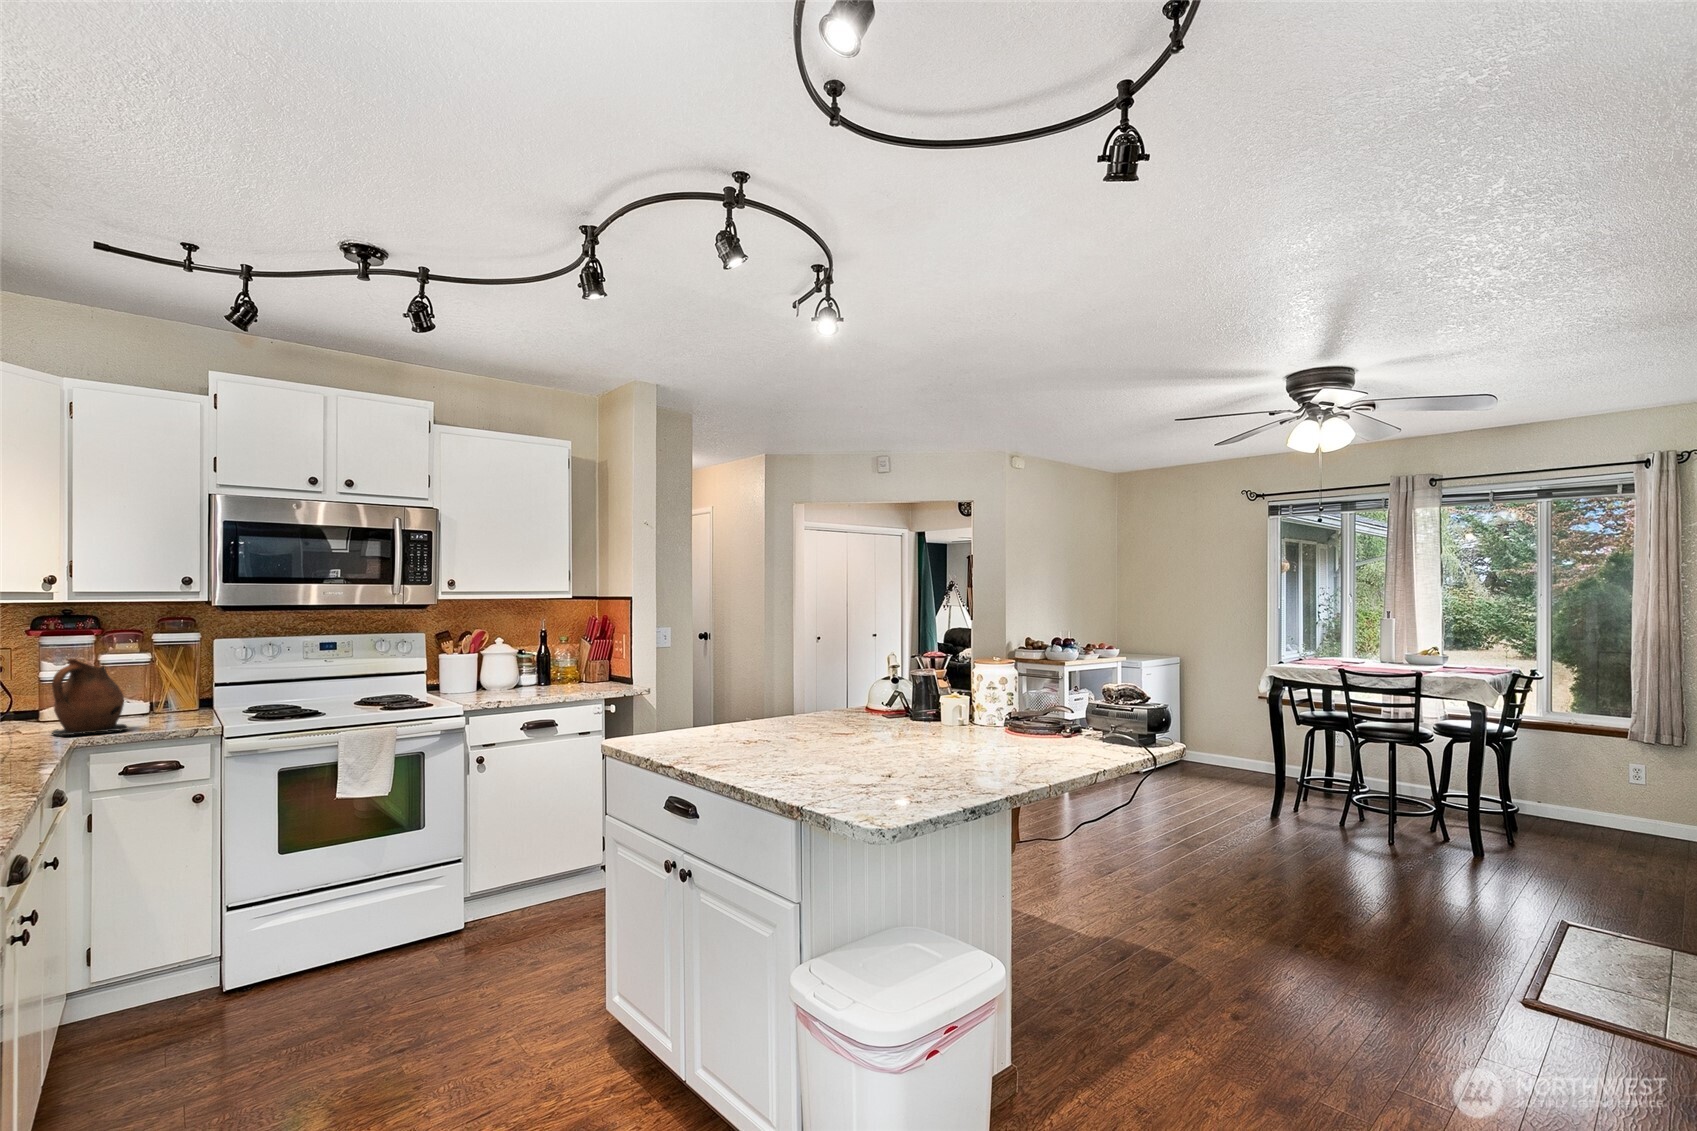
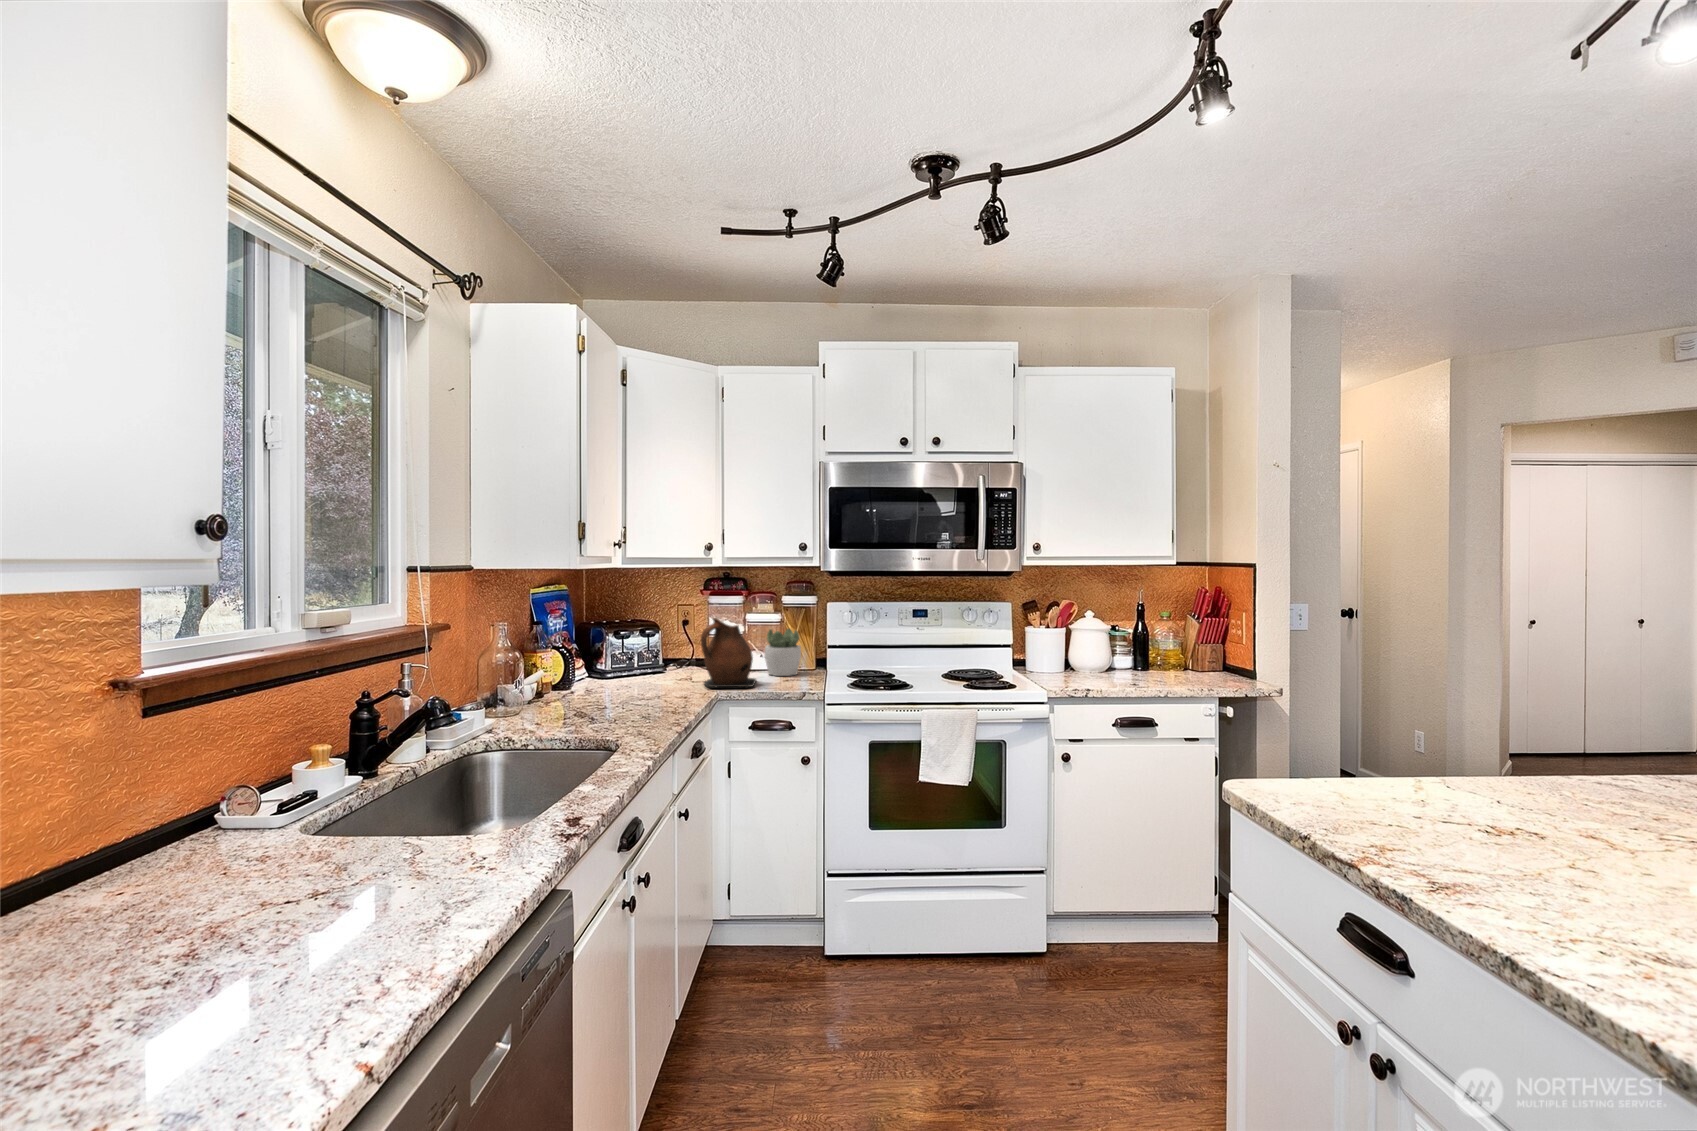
succulent plant: none [130,669,183,720] -> present [765,629,801,676]

